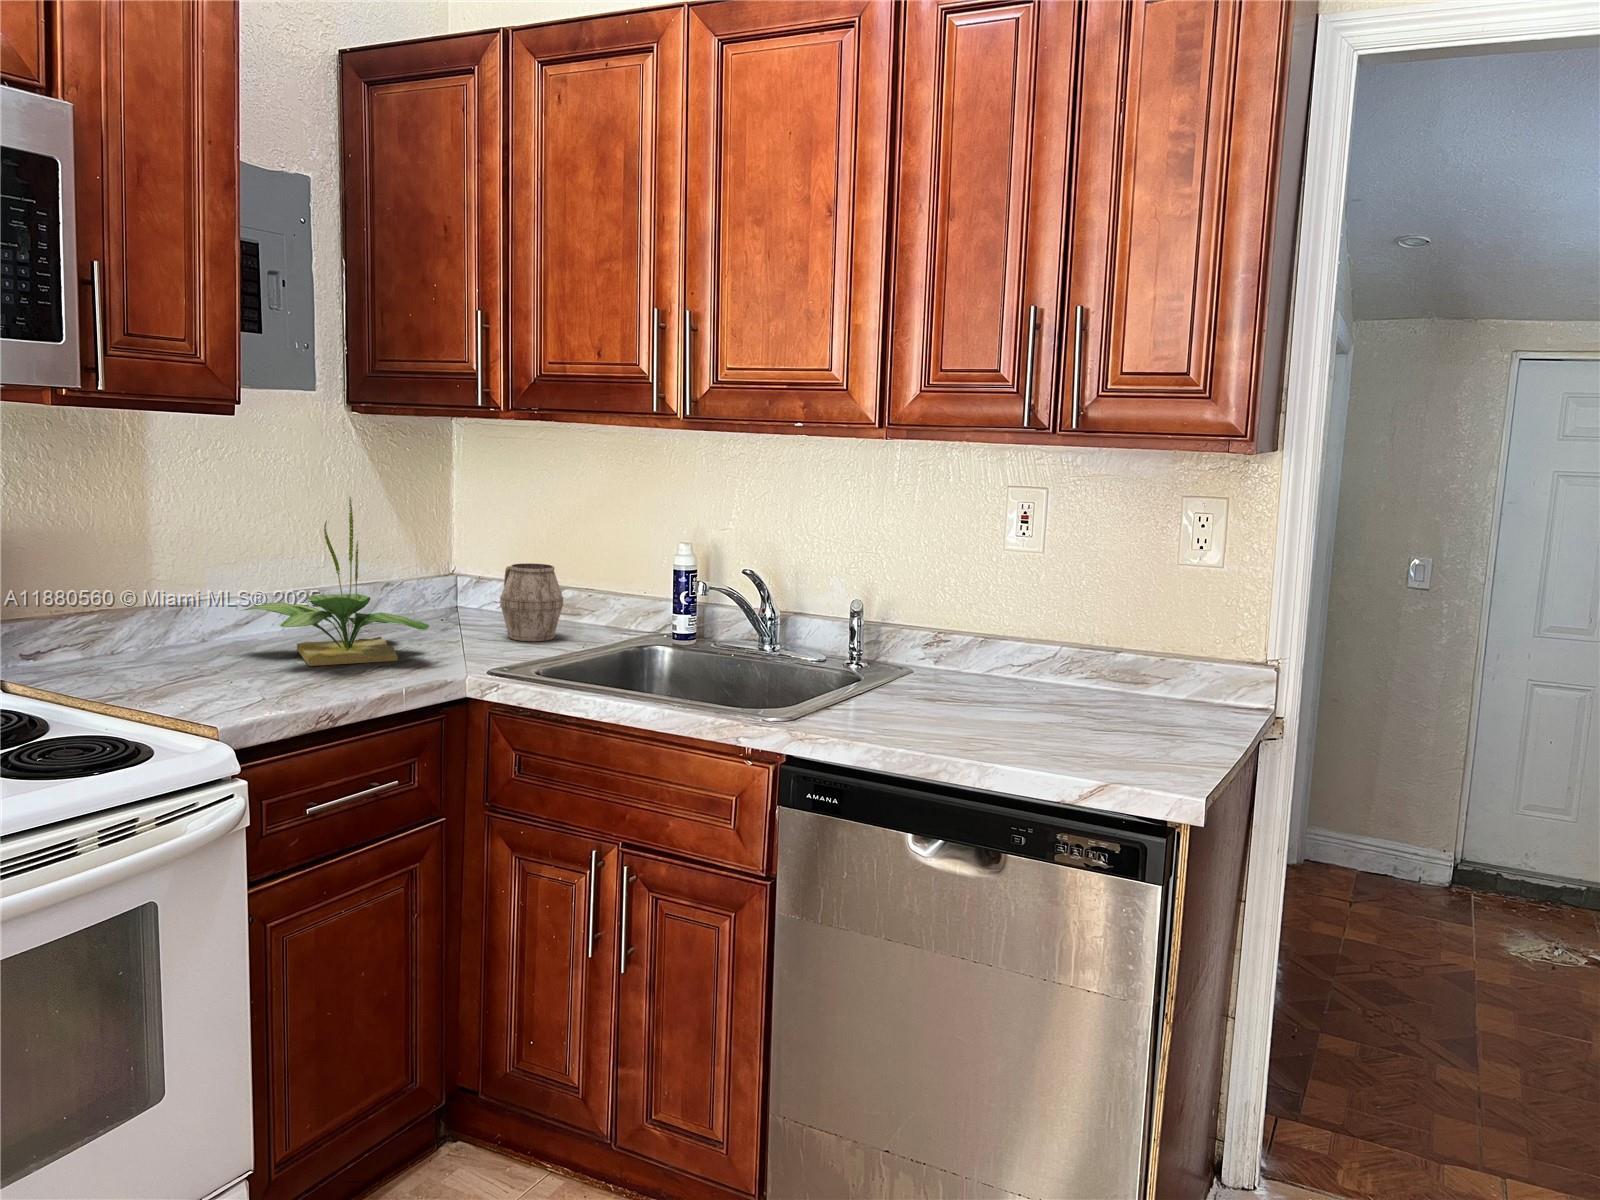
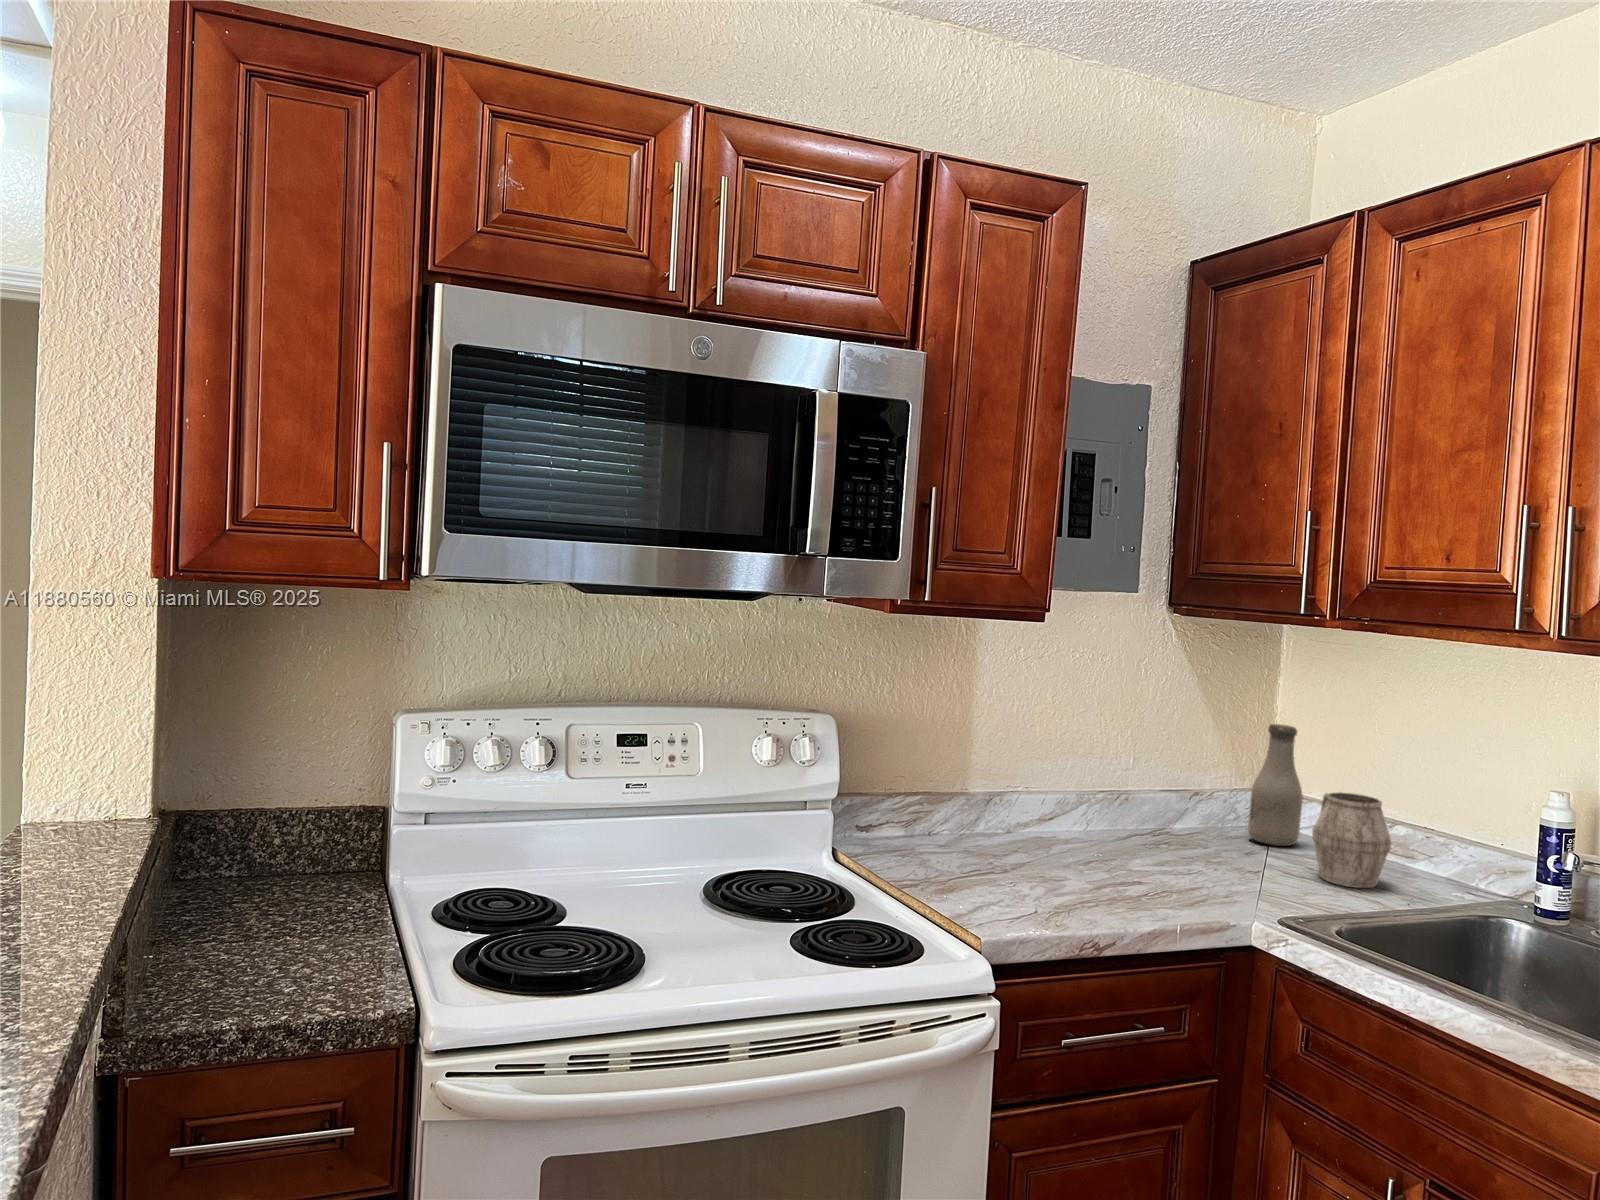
potted plant: present [244,497,429,666] -> none [1037,706,1221,886]
bottle: none [440,513,485,621] -> present [1248,724,1303,846]

